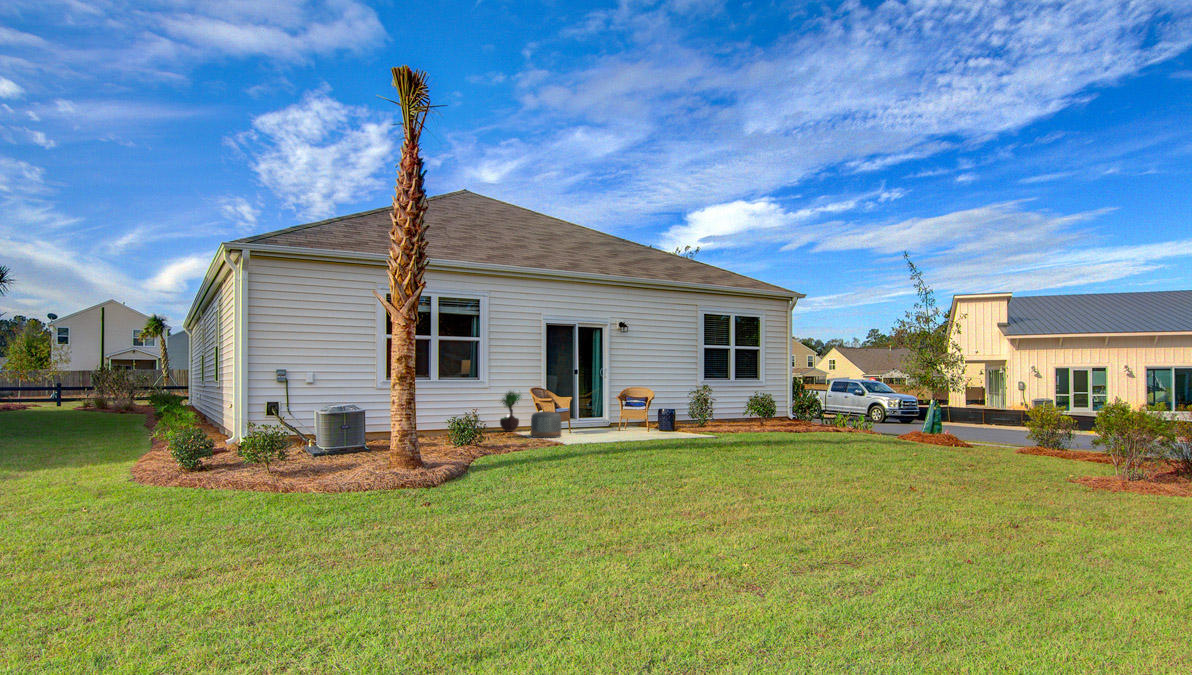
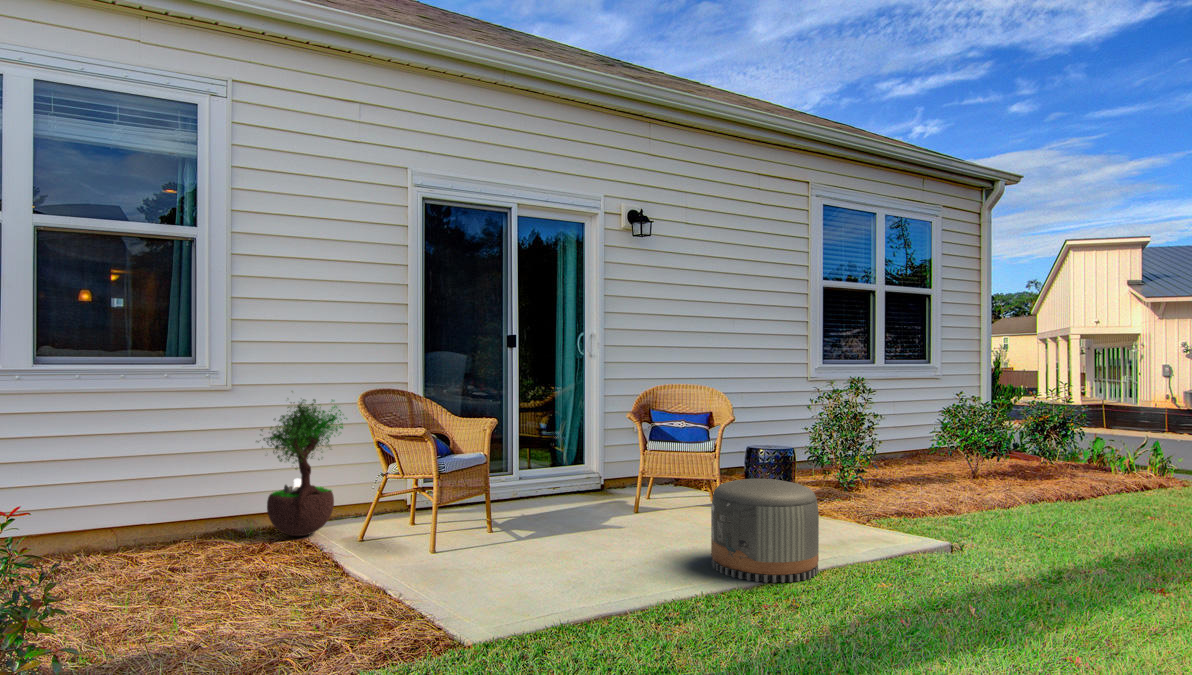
pouf: present [531,412,561,438] -> present [711,479,819,583]

